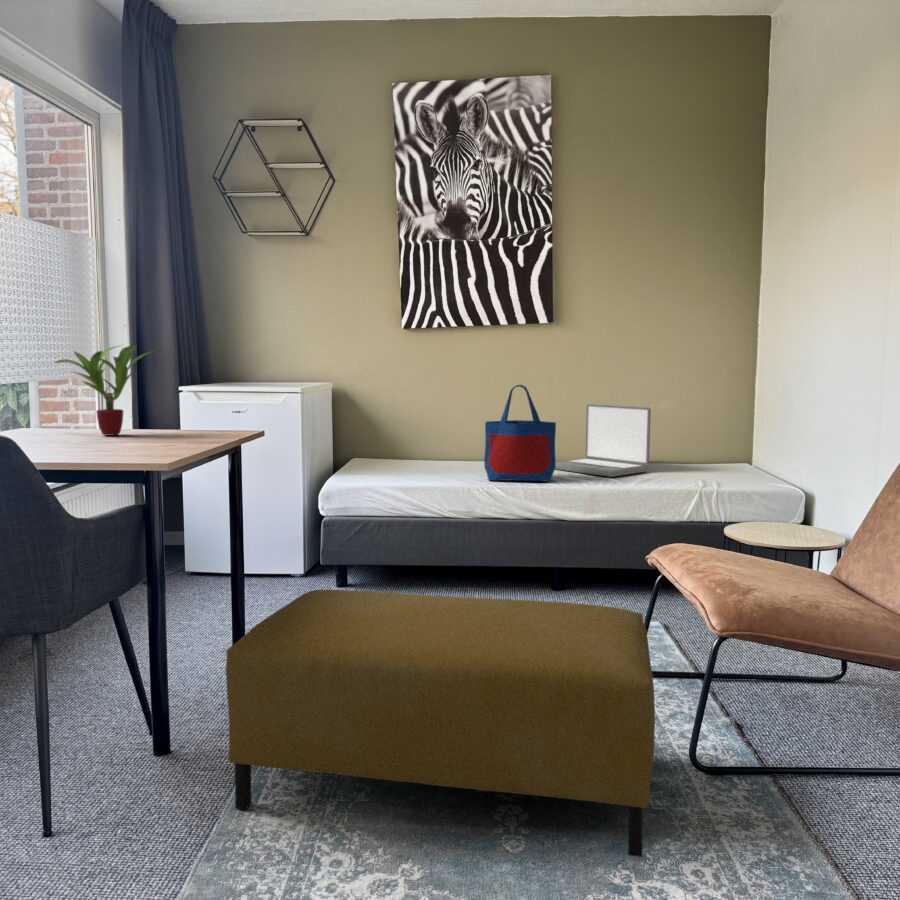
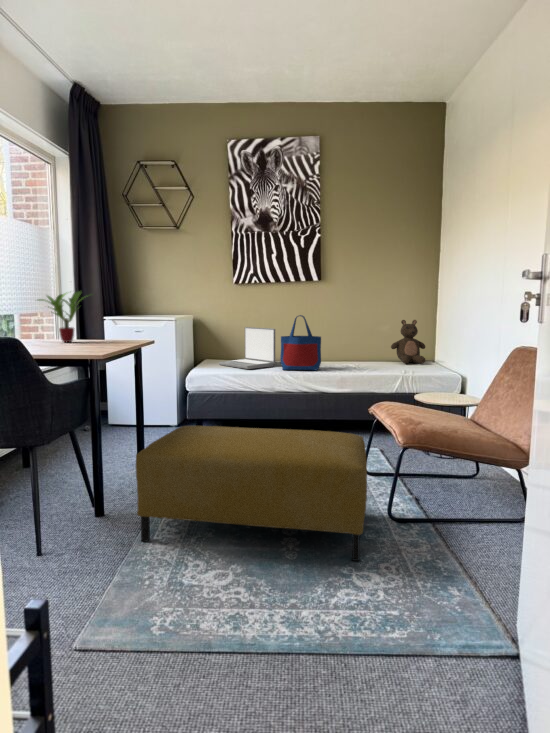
stuffed bear: none [676,392,737,469] -> present [391,320,425,364]
laptop: present [555,404,651,477] -> present [219,327,275,369]

